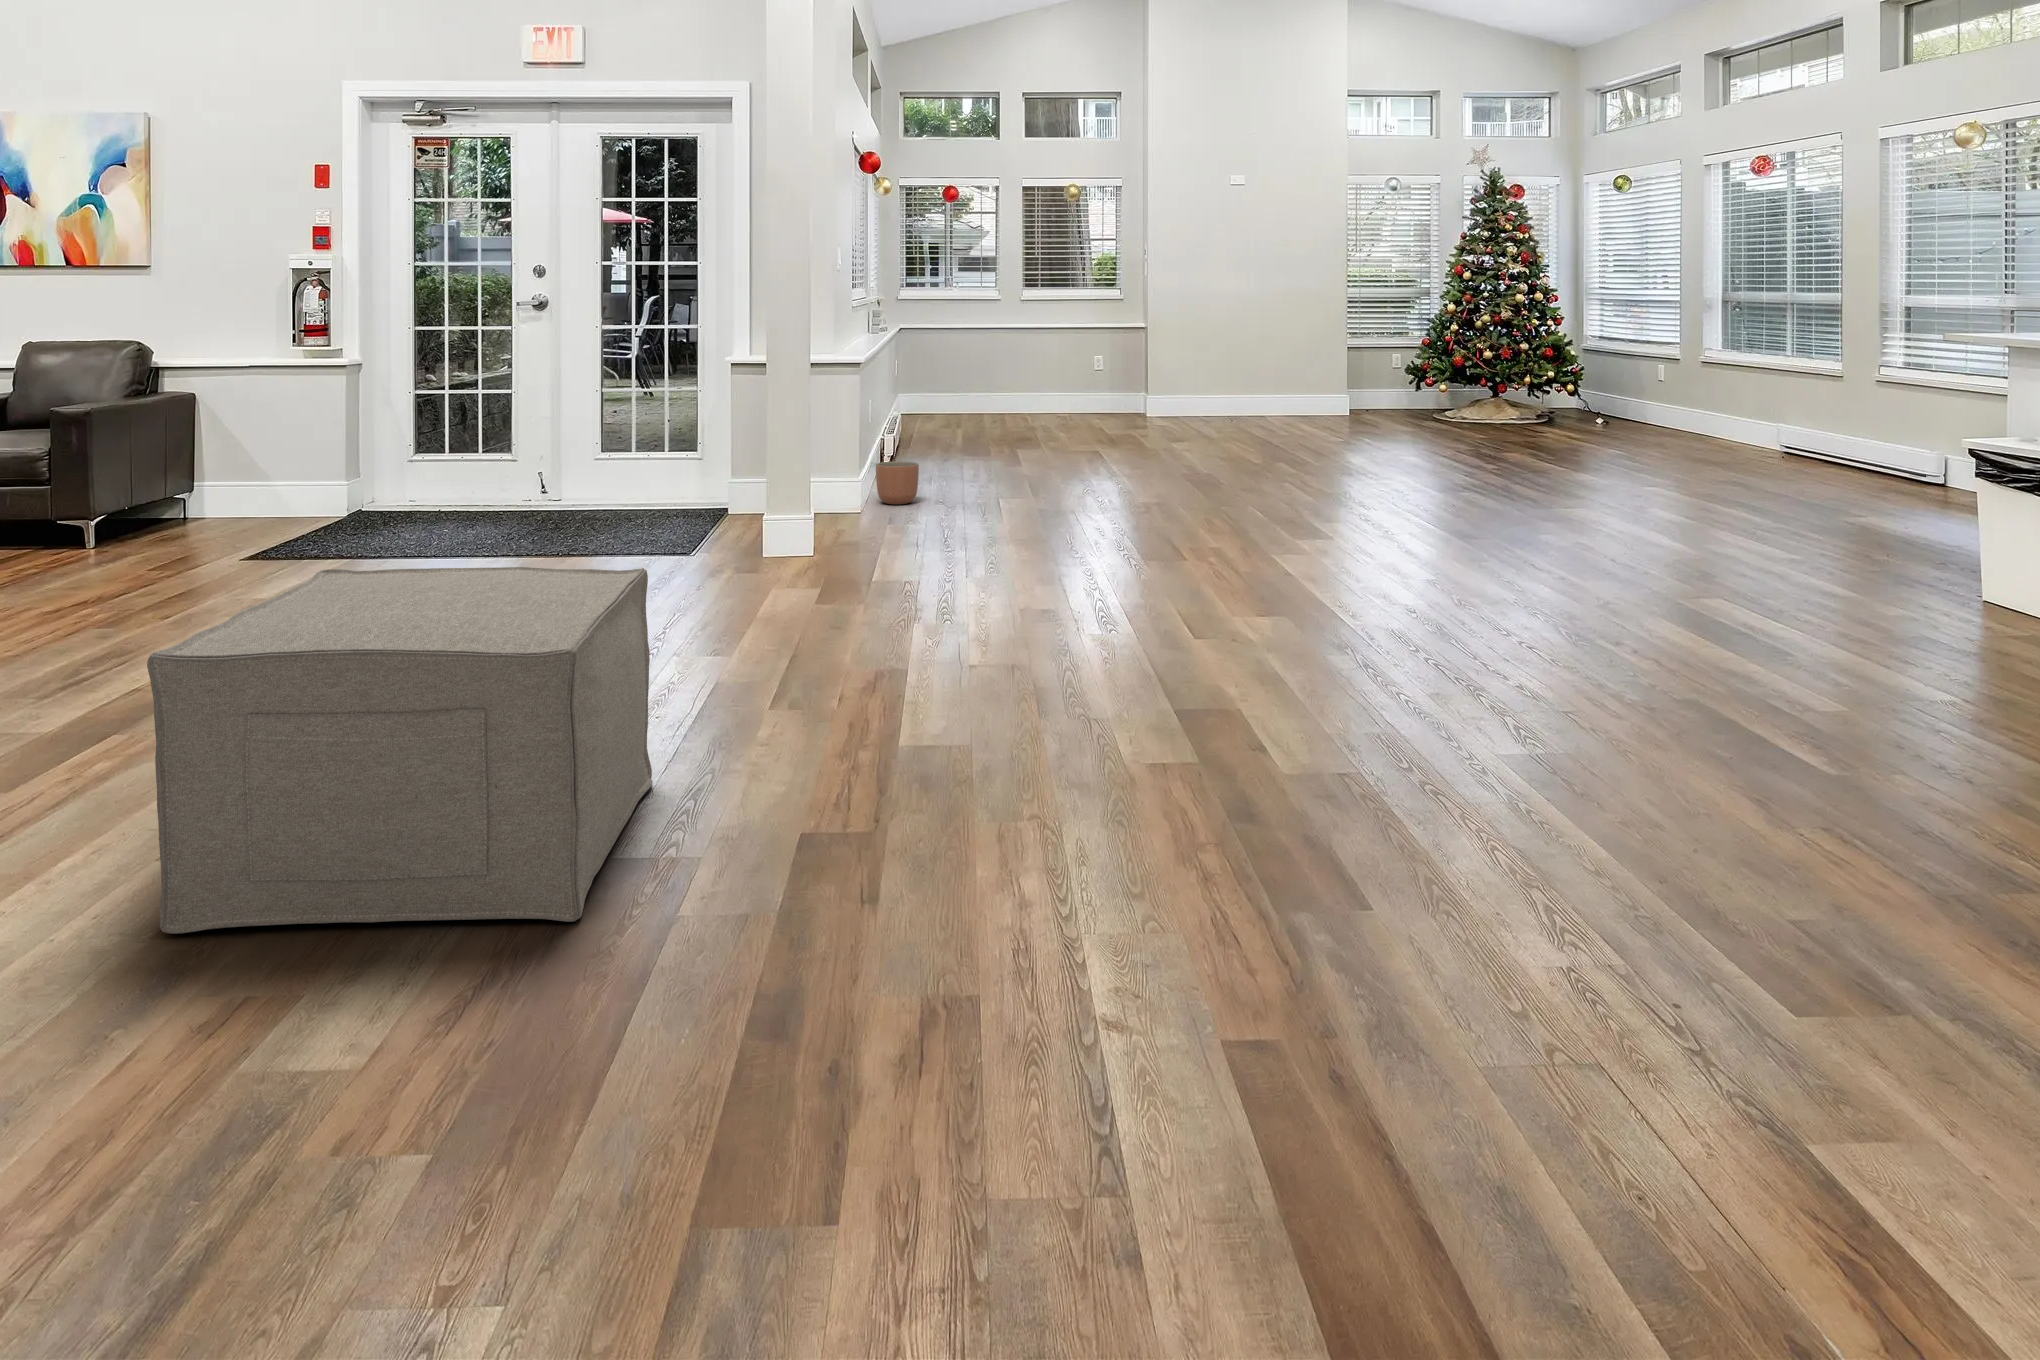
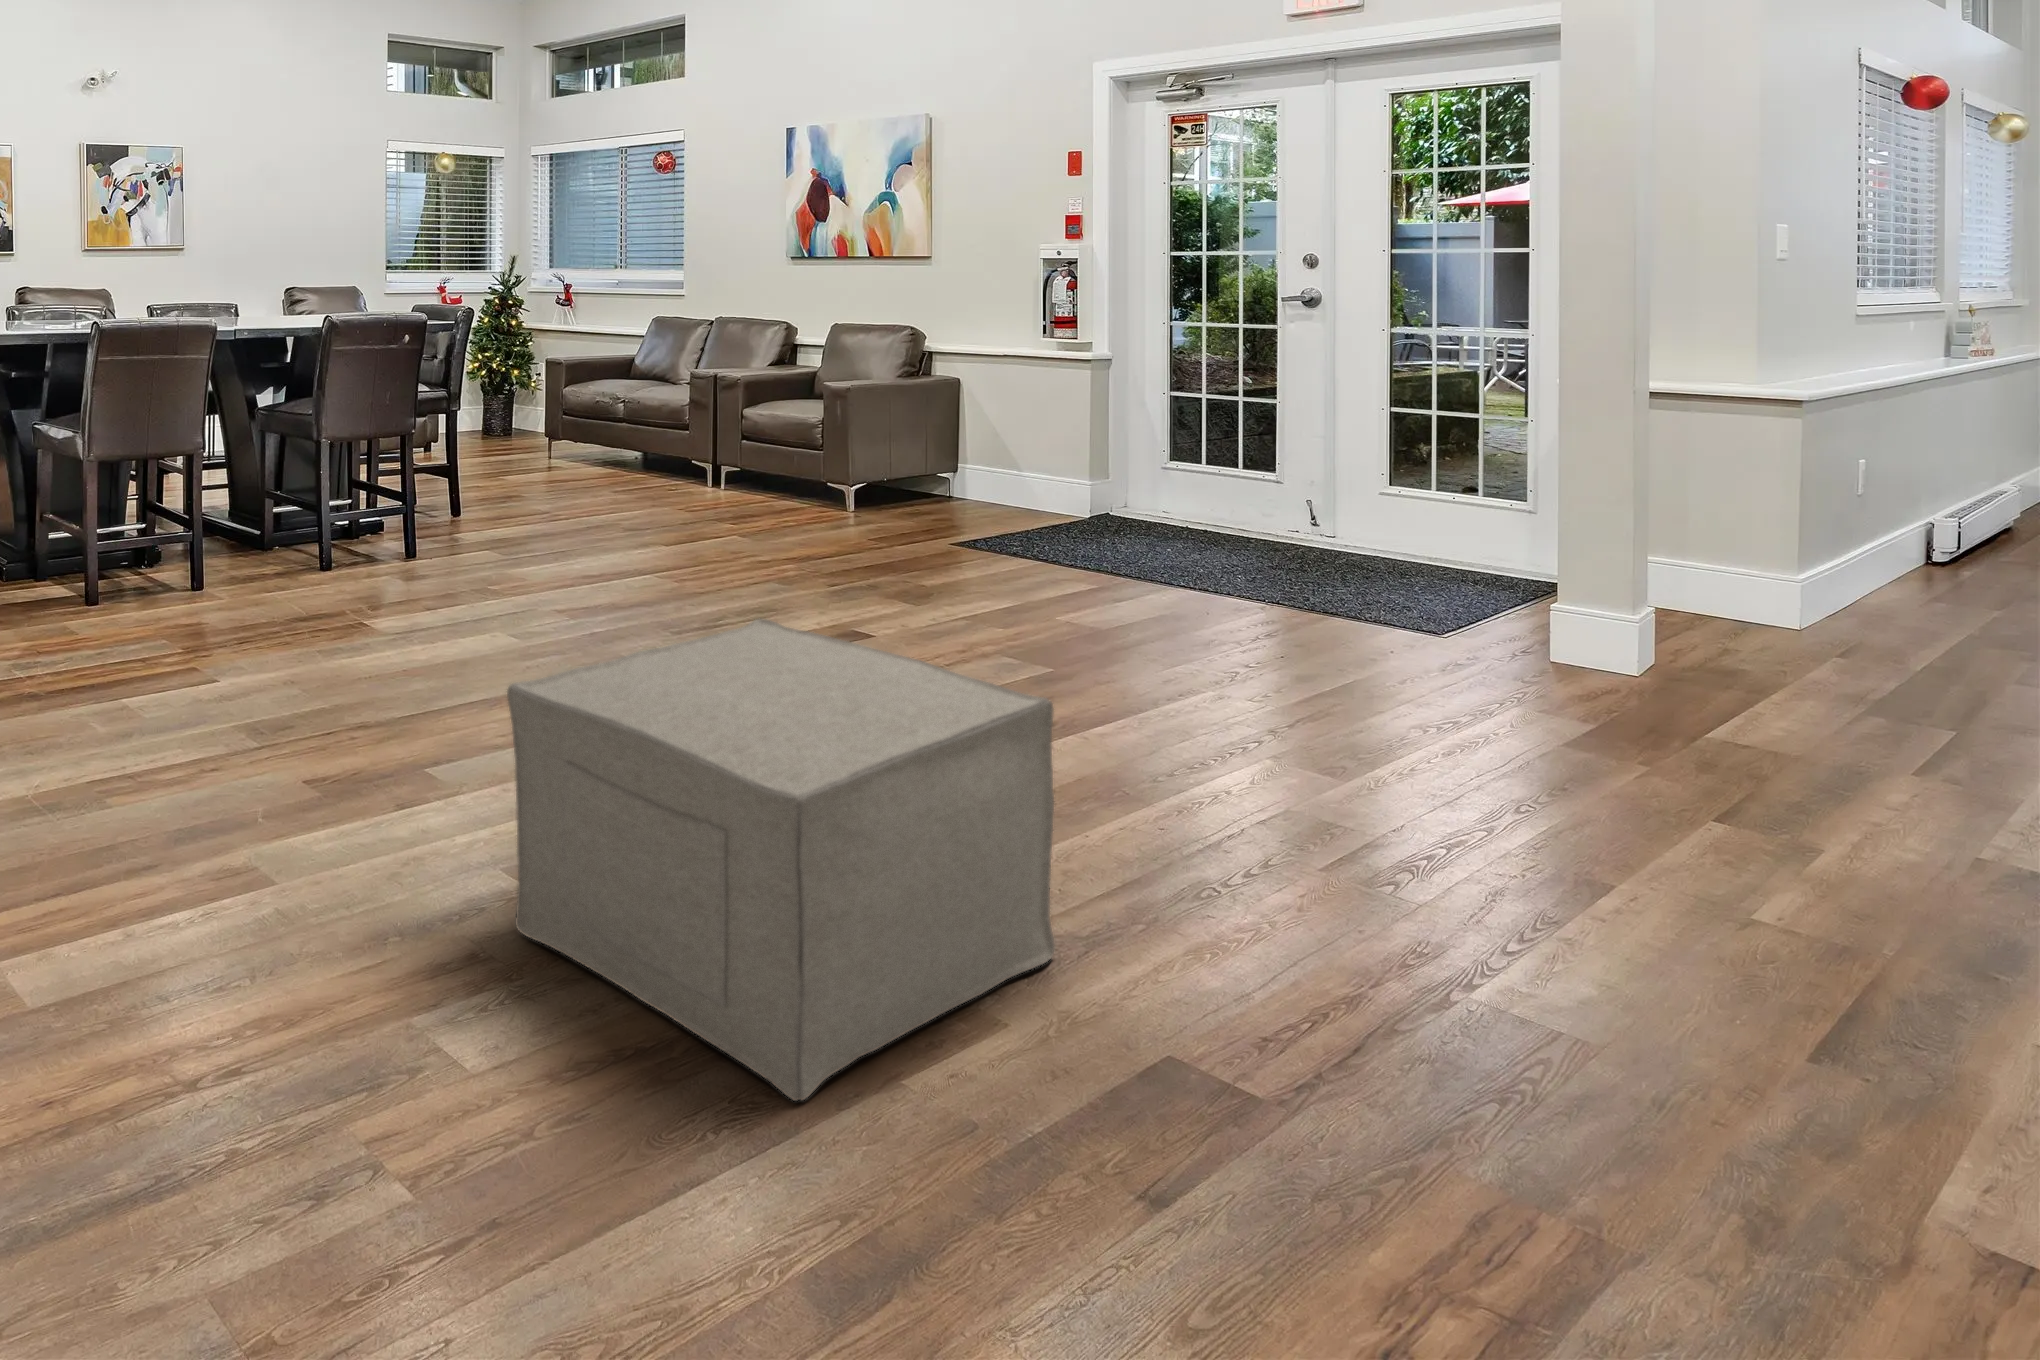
planter: present [876,461,919,504] -> none [1846,555,1940,628]

